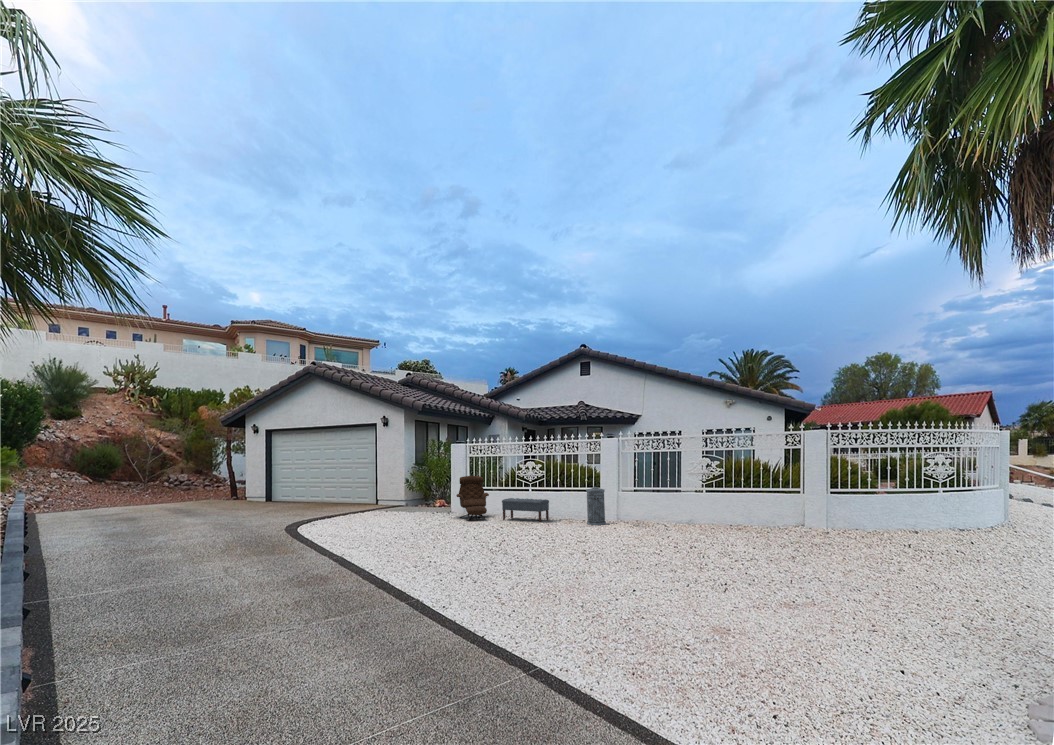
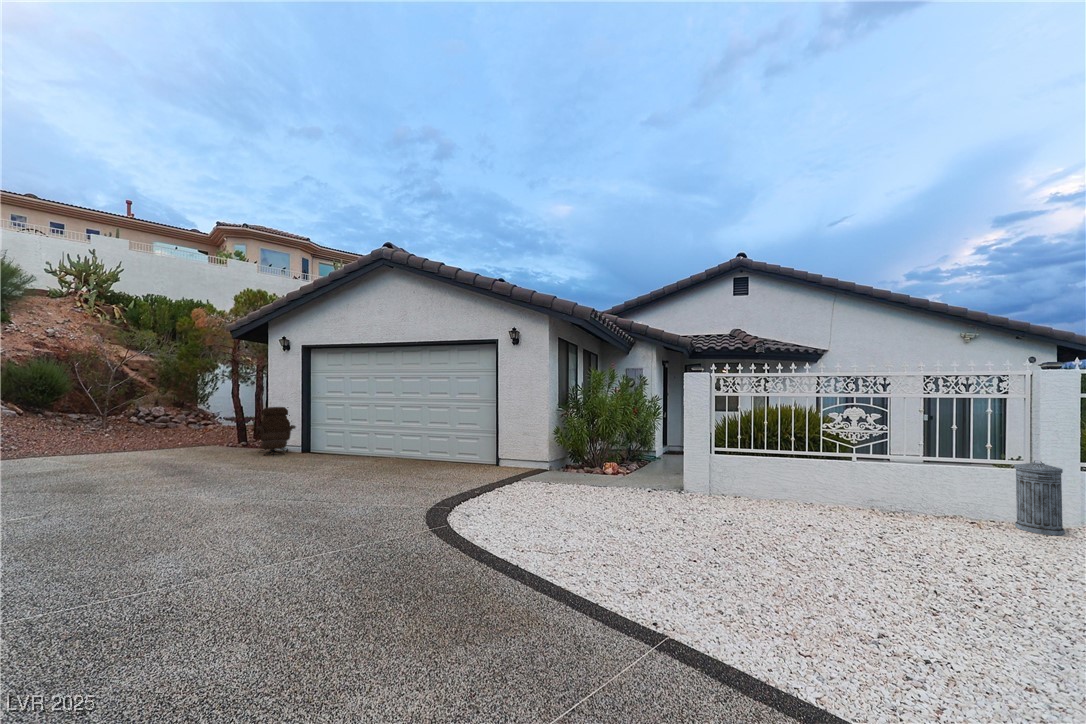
lounge chair: present [456,476,489,521] -> present [256,407,296,455]
bench: present [502,498,549,522] -> none [814,472,915,522]

